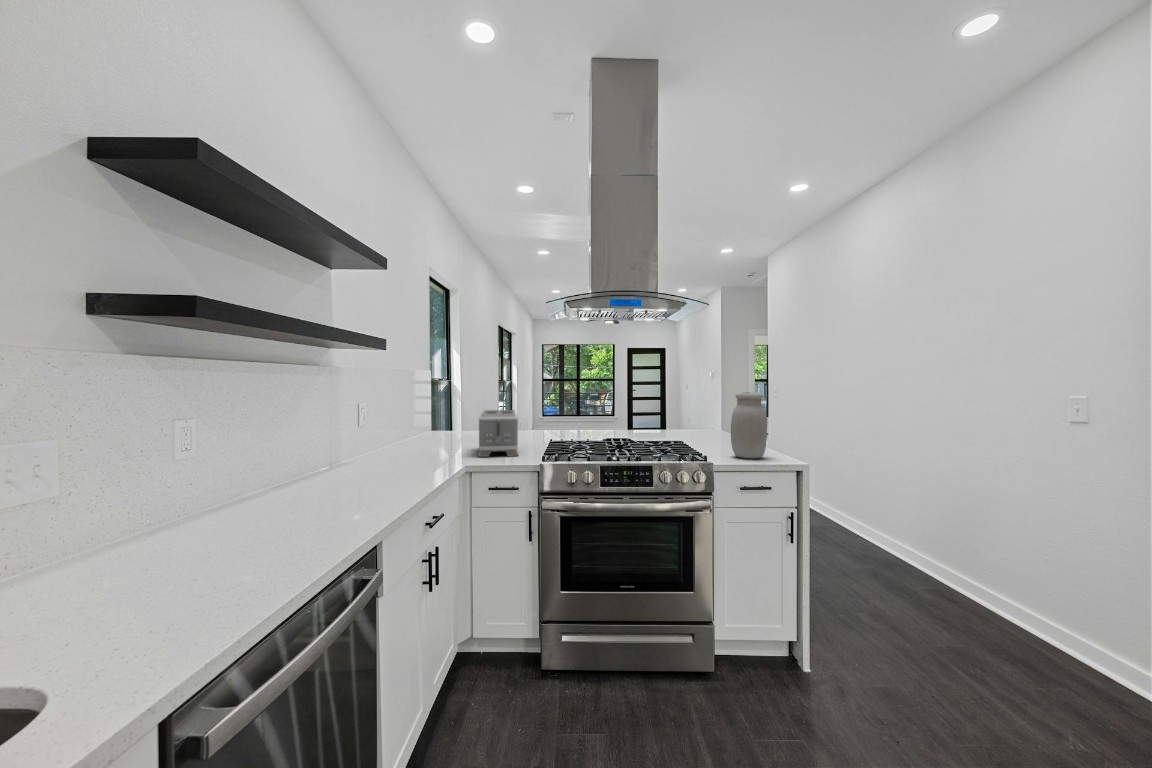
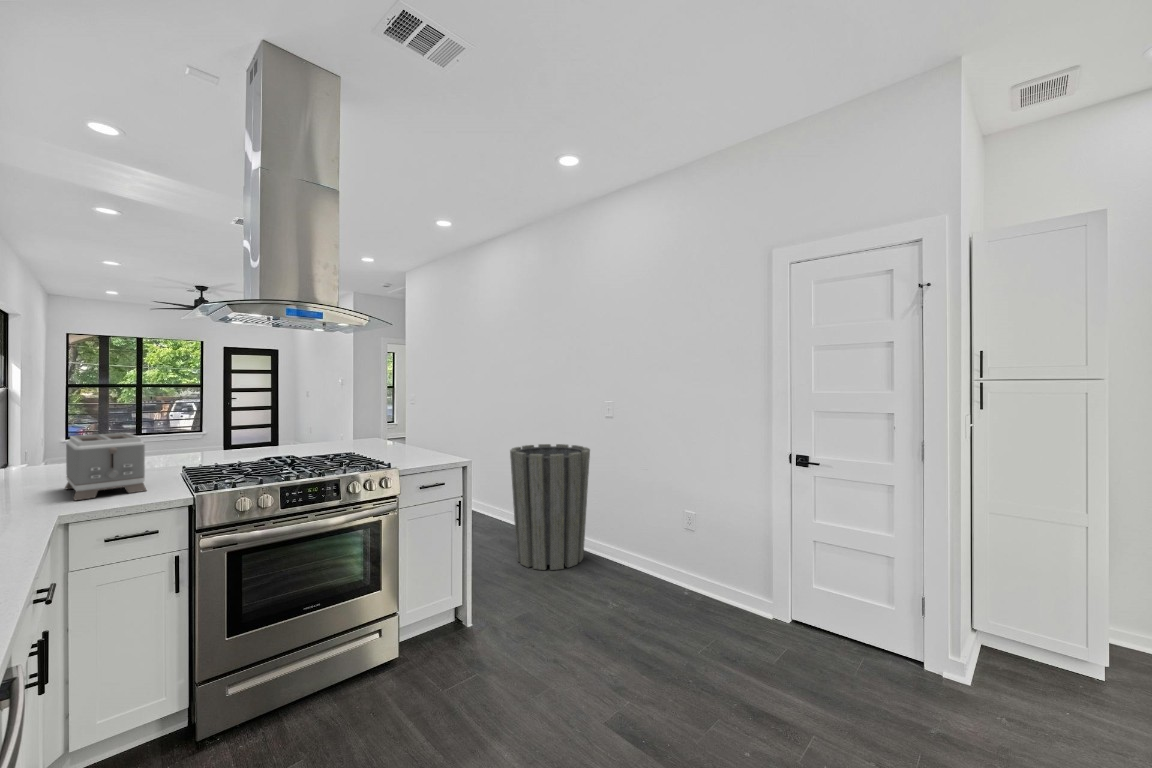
jar: present [731,392,767,459] -> none [408,402,439,460]
trash can: none [884,457,1025,642] -> present [510,444,590,570]

